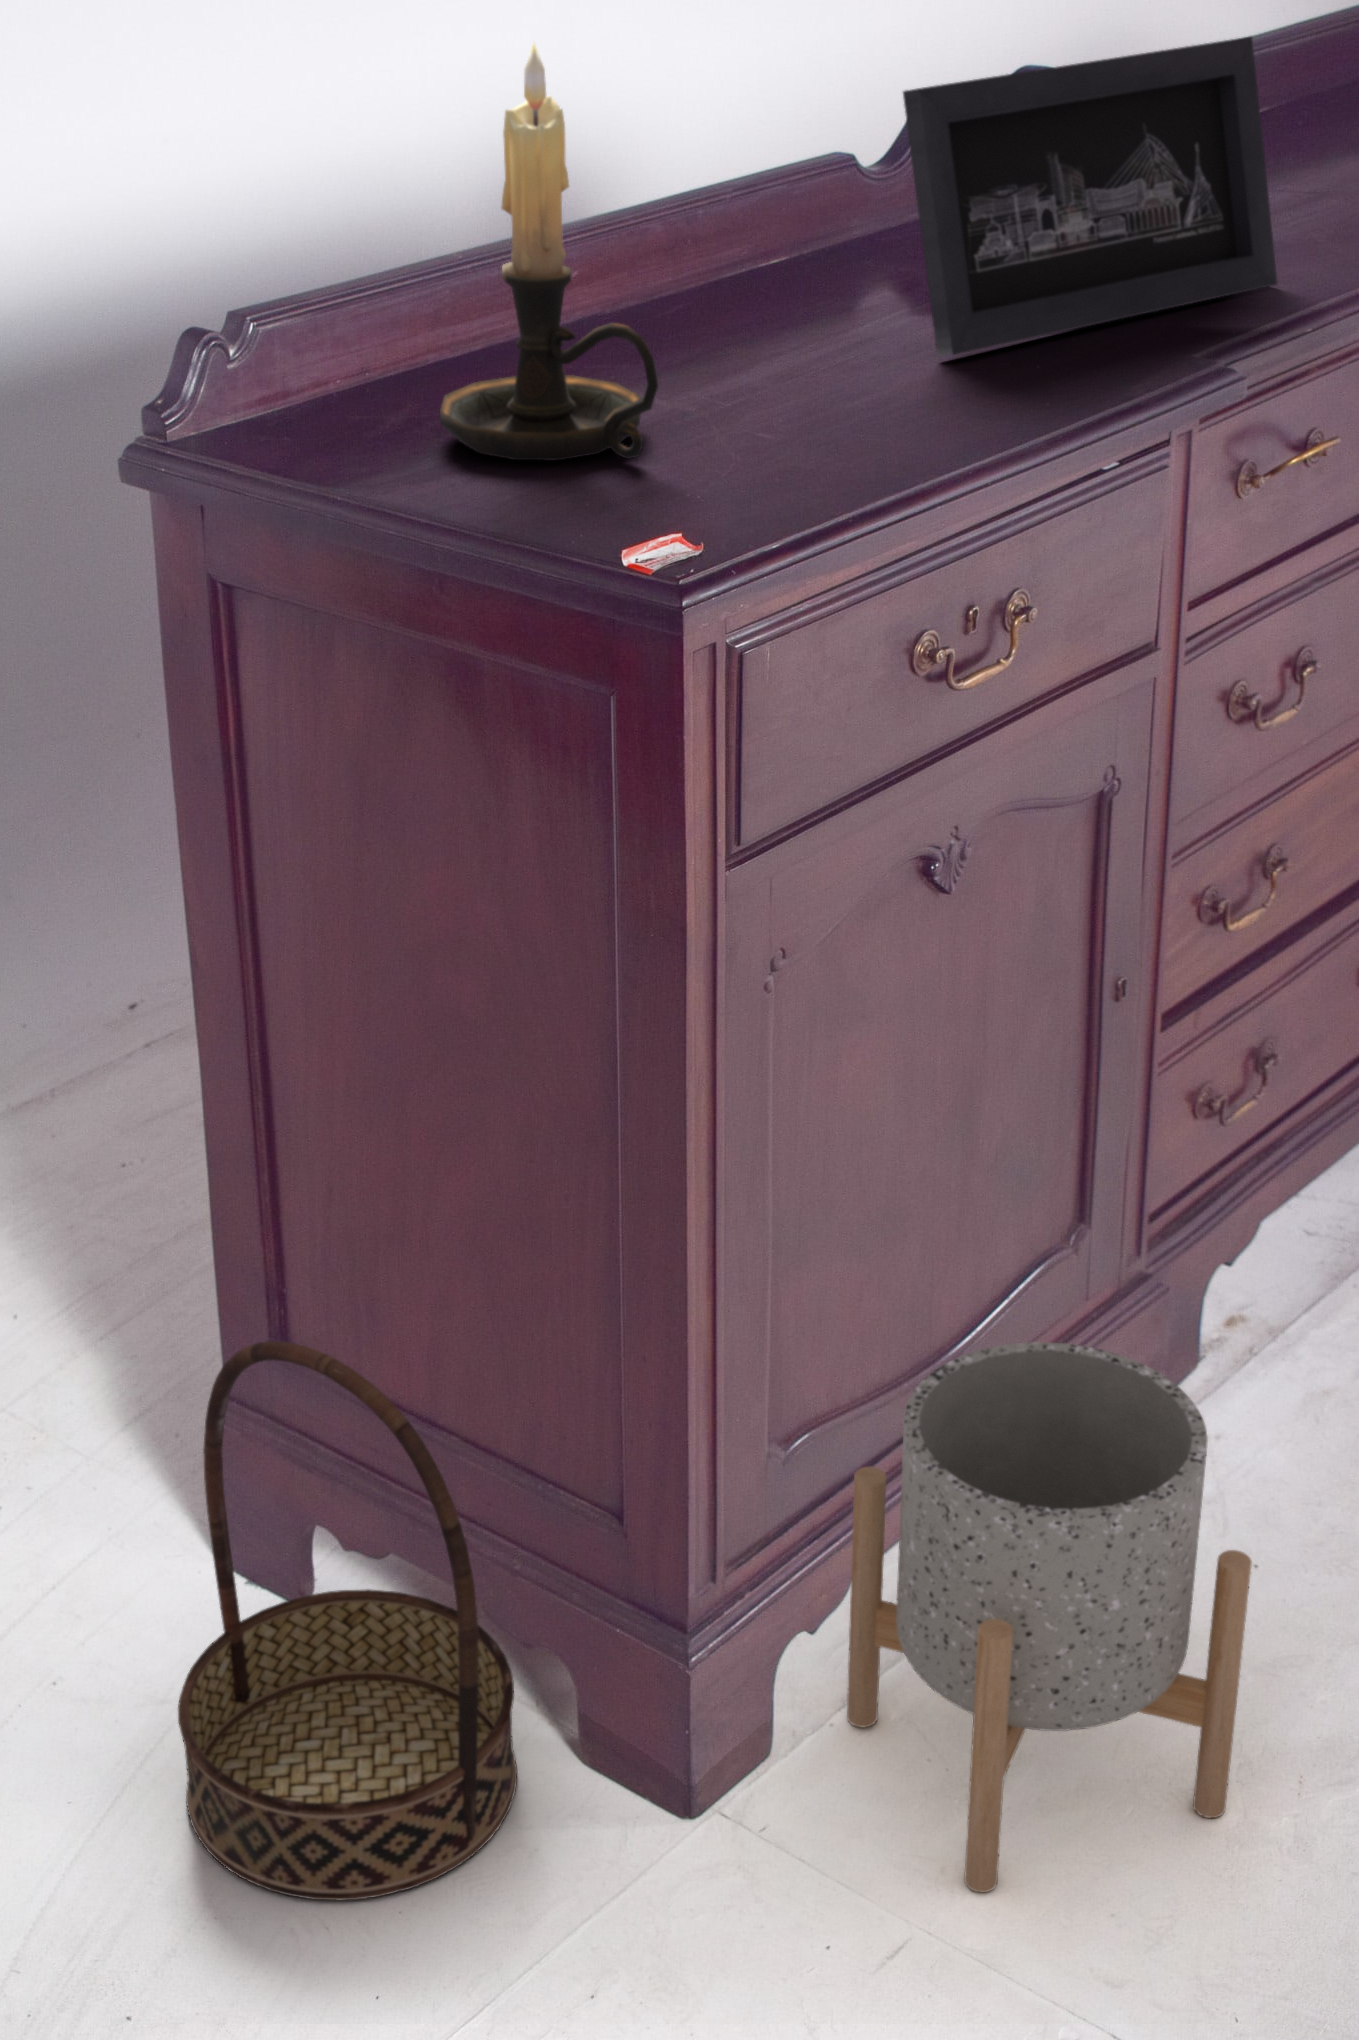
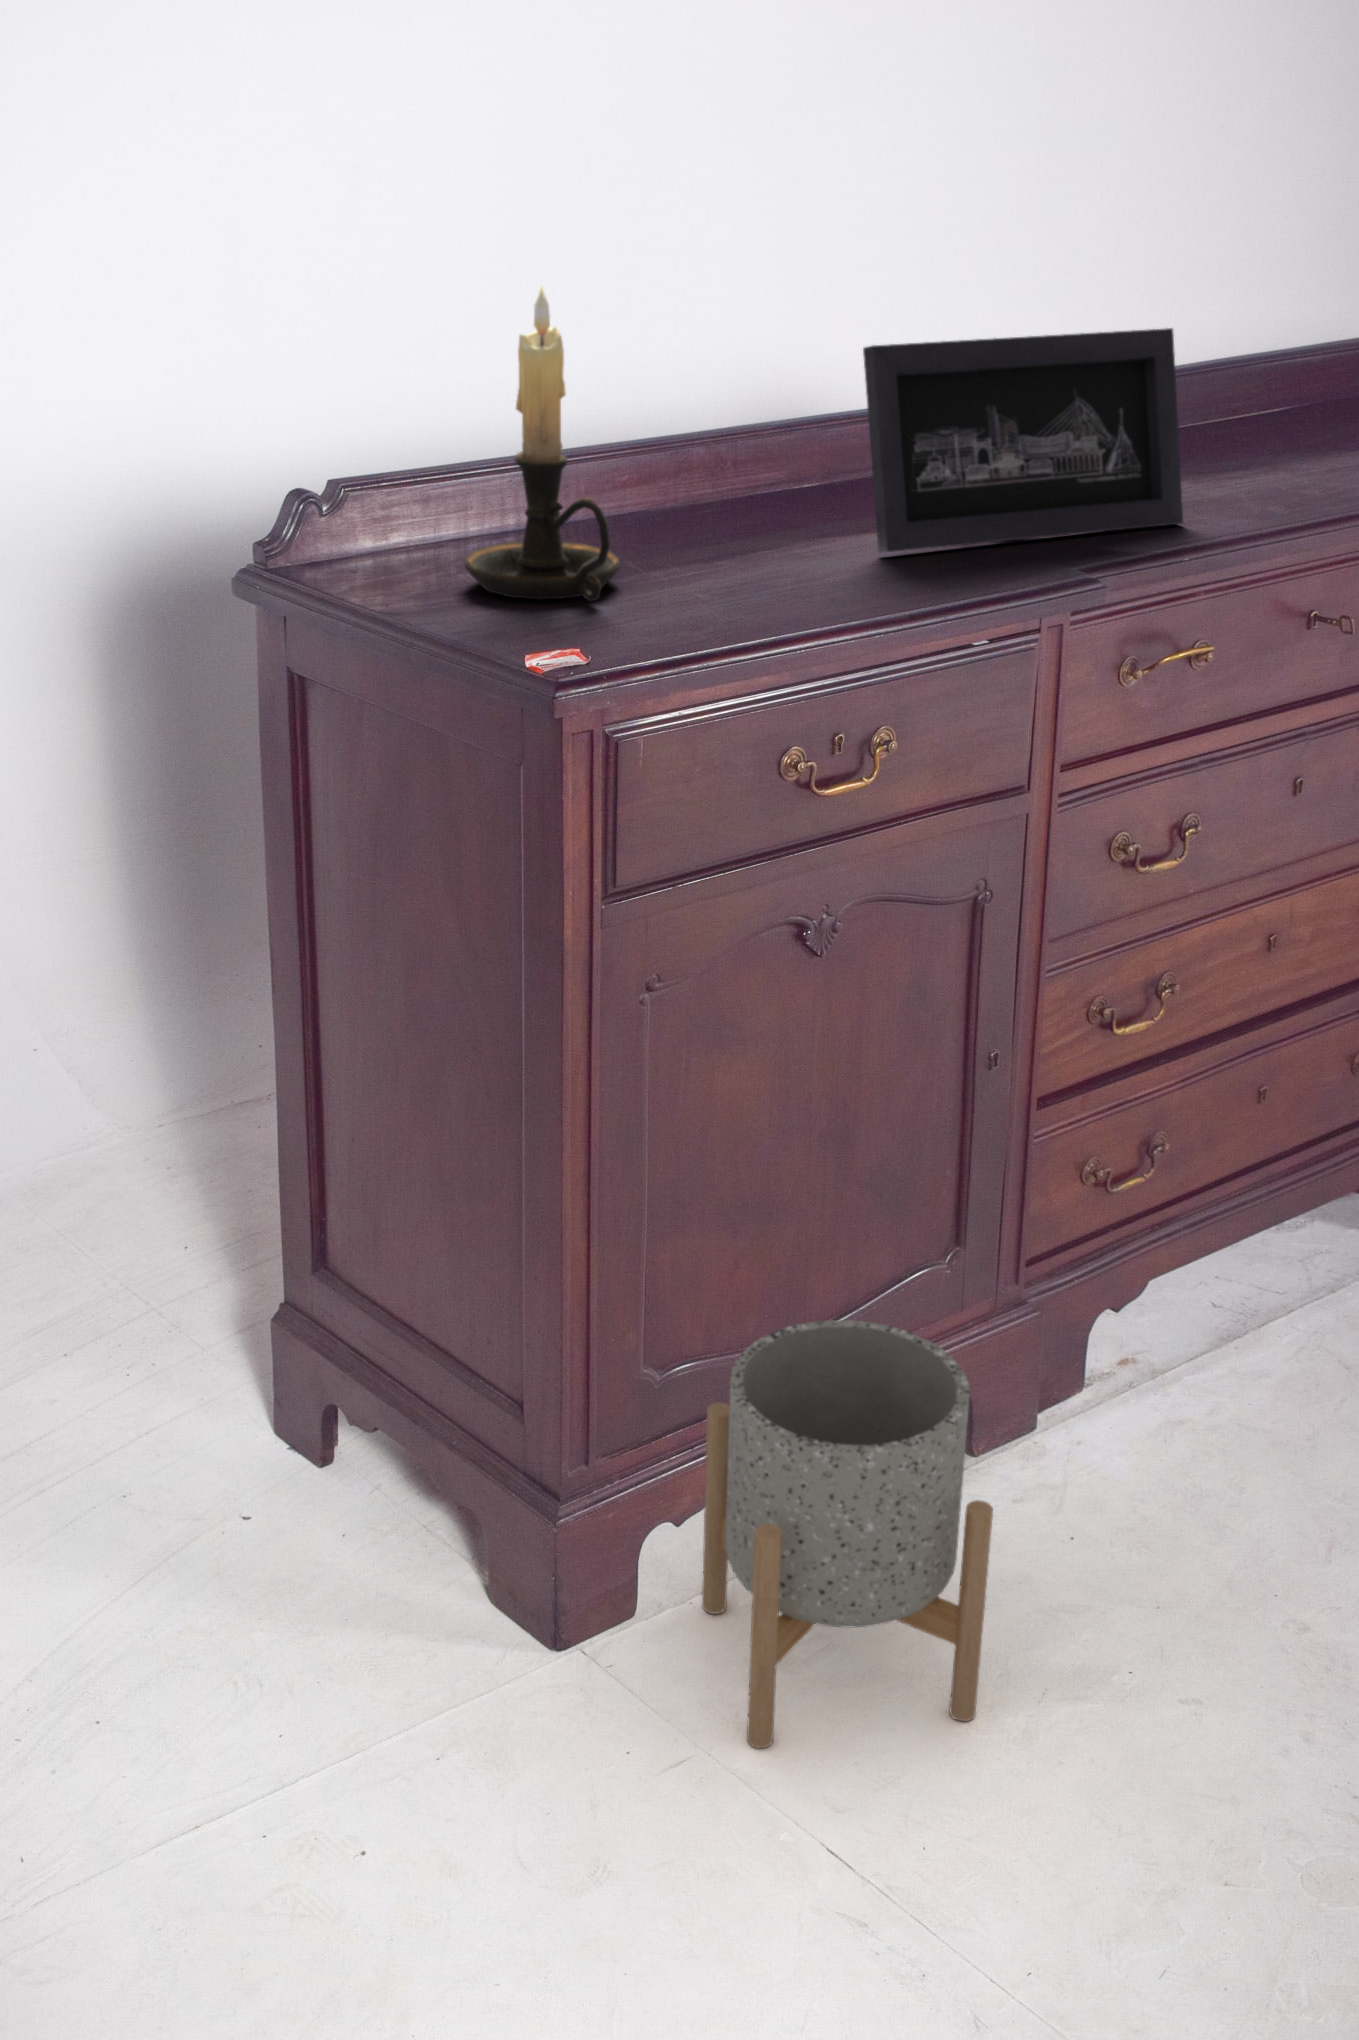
basket: present [178,1341,517,1900] -> none [179,1243,440,1680]

